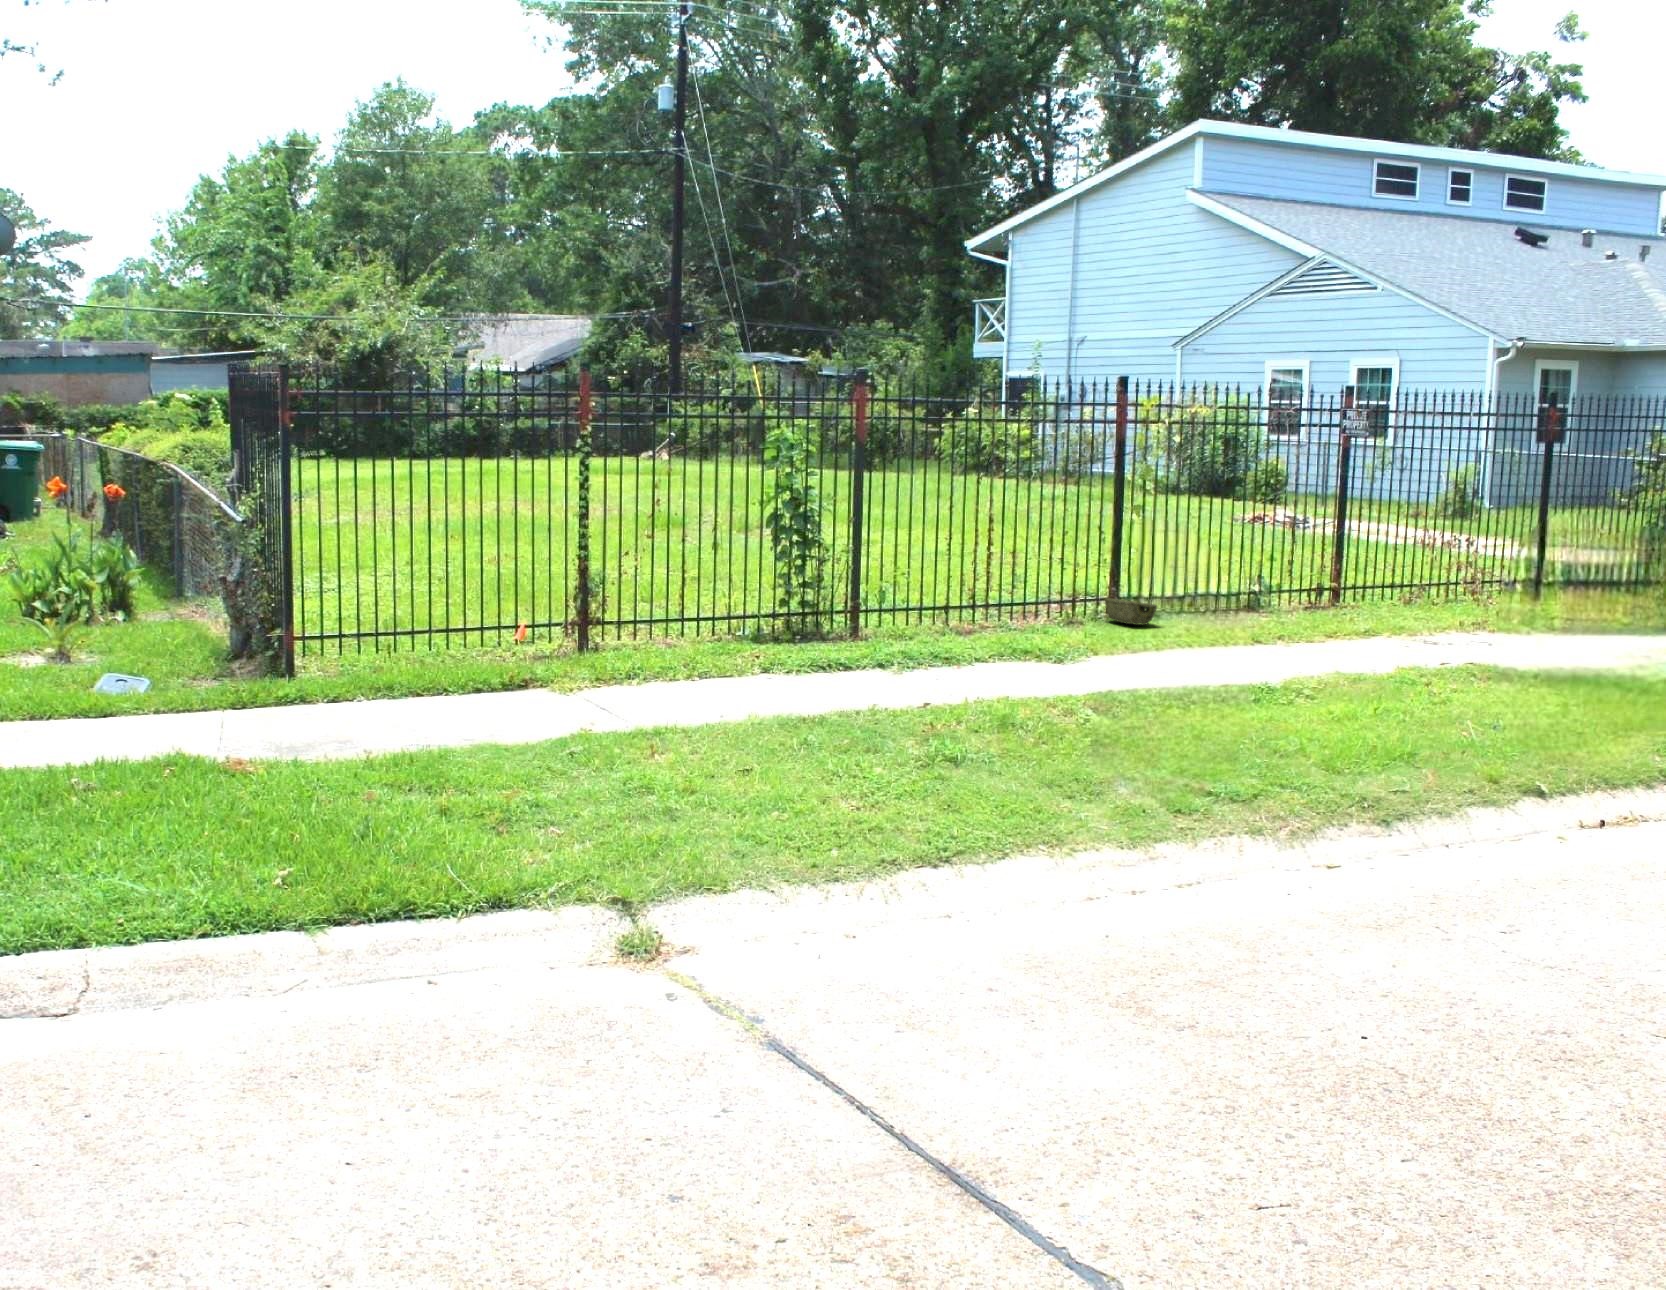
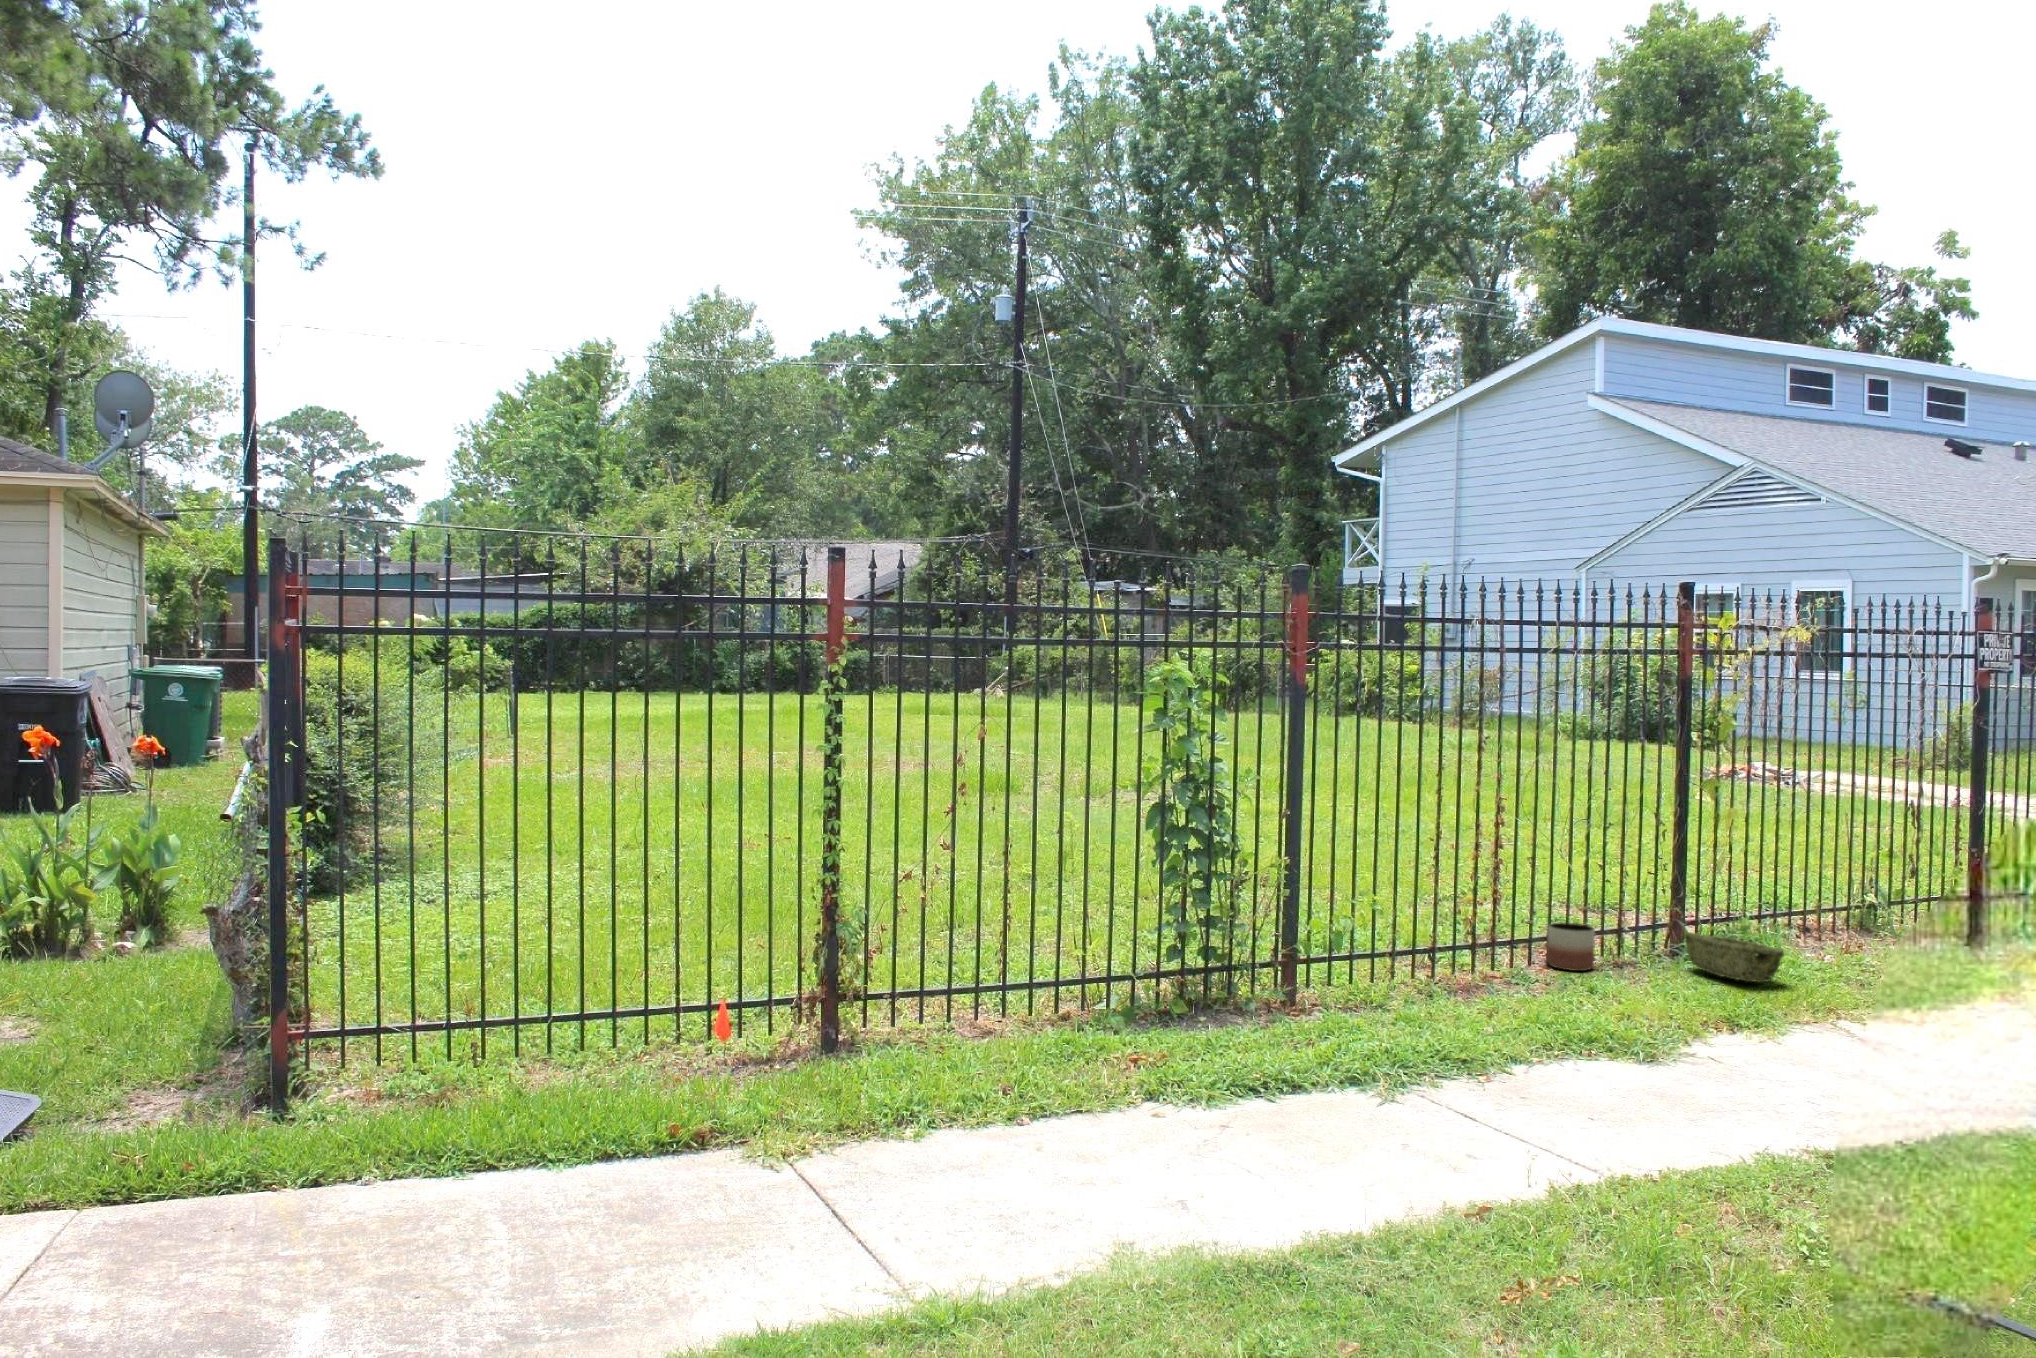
planter: none [1022,594,1050,622] -> present [1547,922,1595,971]

